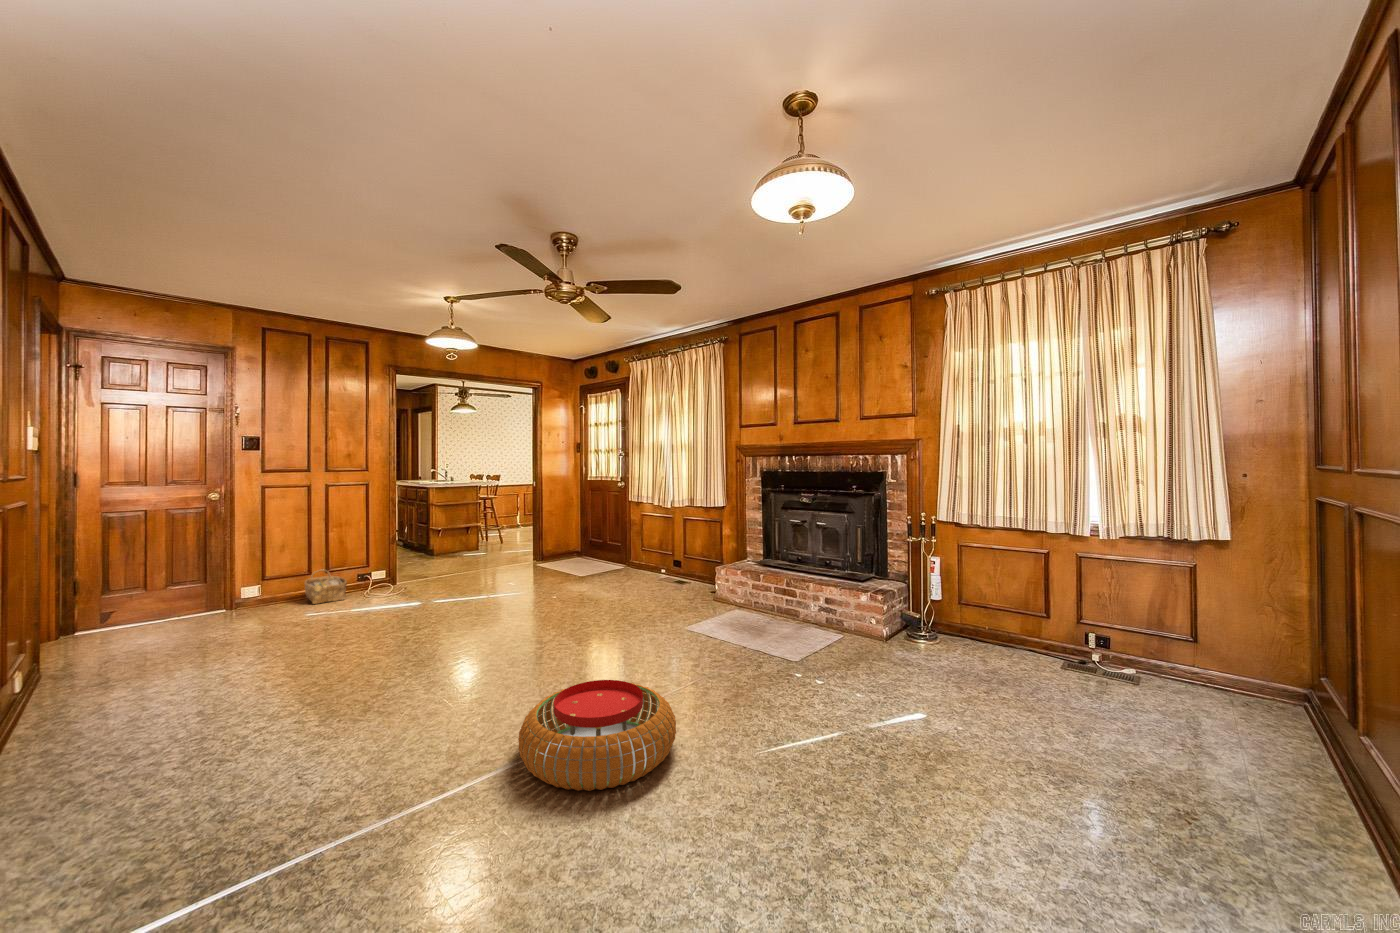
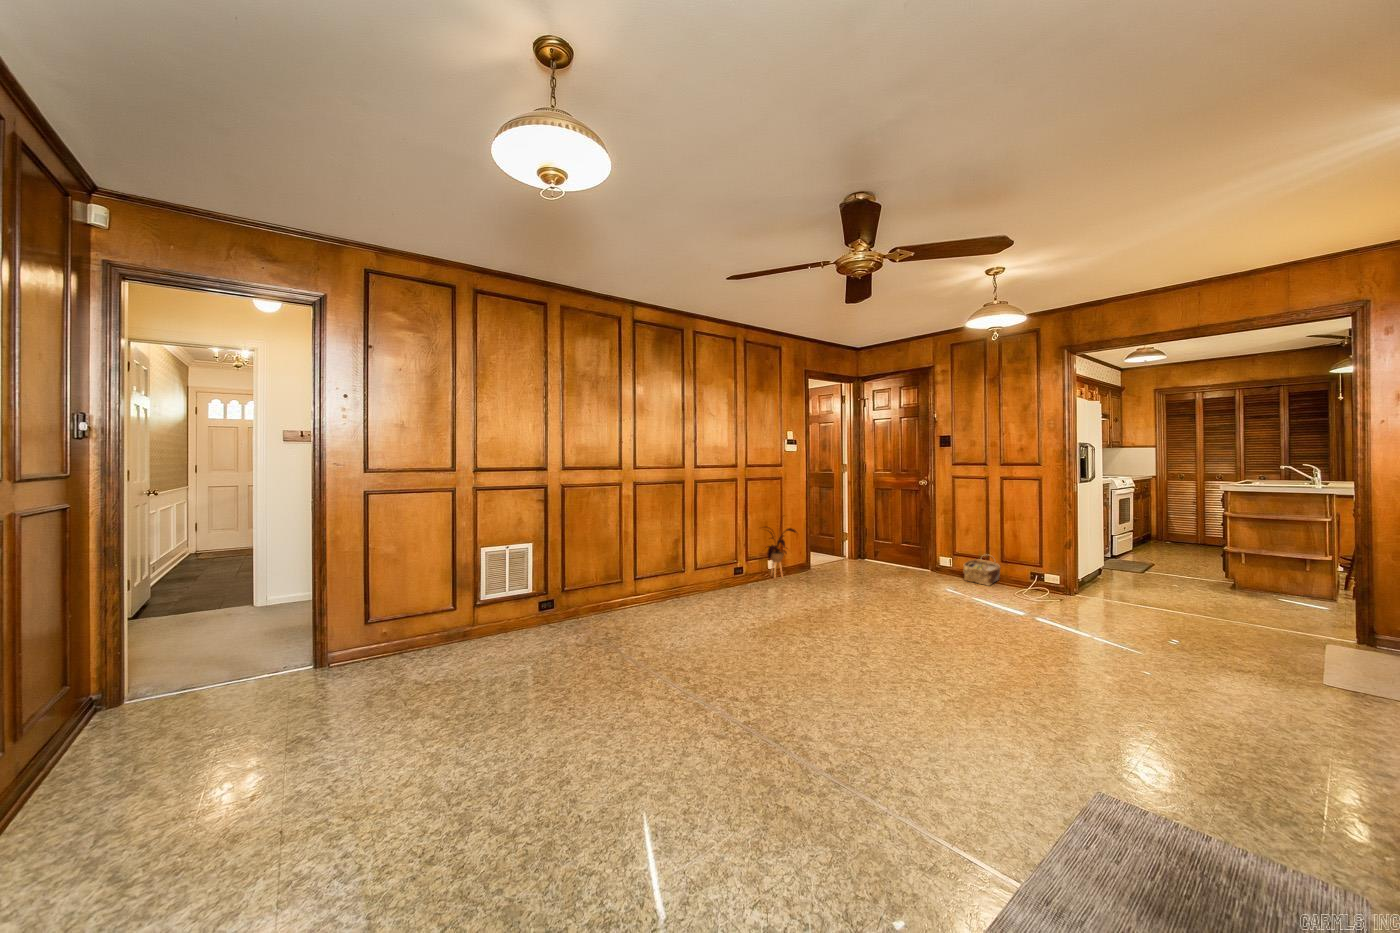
house plant: none [27,572,159,705] -> present [765,528,796,578]
pouf: present [518,680,676,791] -> none [610,654,740,747]

